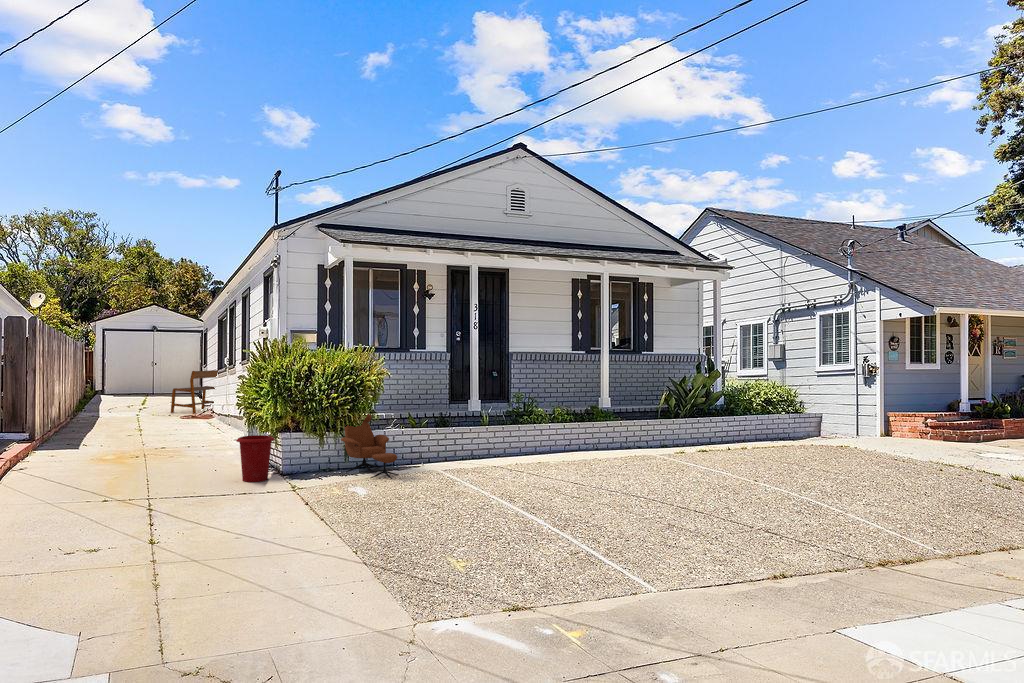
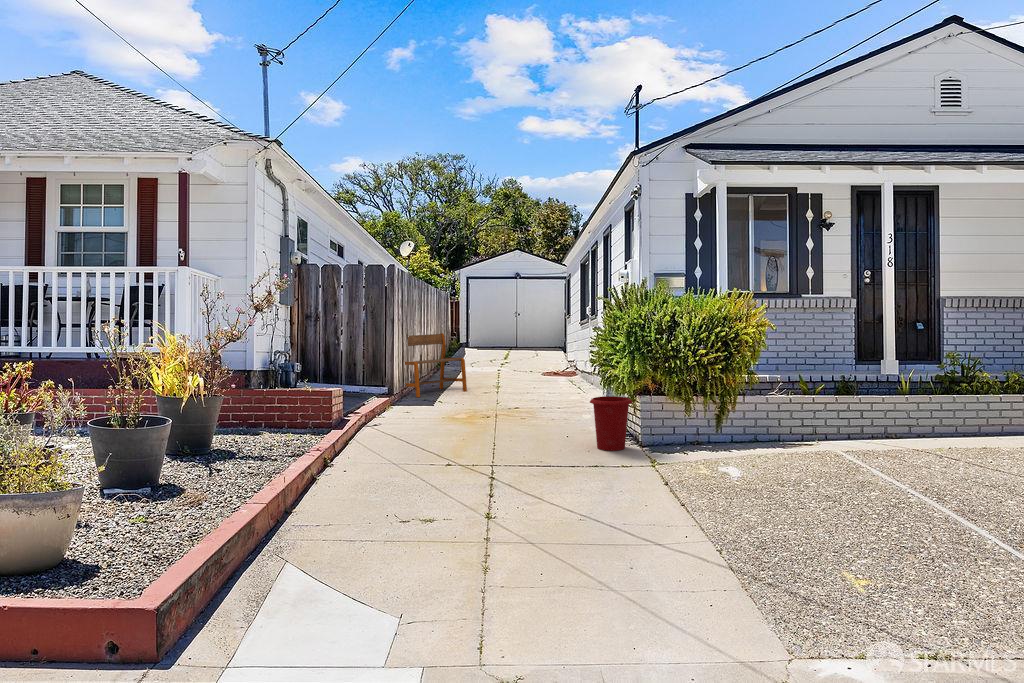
bench: present [171,370,218,414] -> present [405,333,467,397]
lounge chair: present [341,414,398,479] -> none [712,373,787,462]

